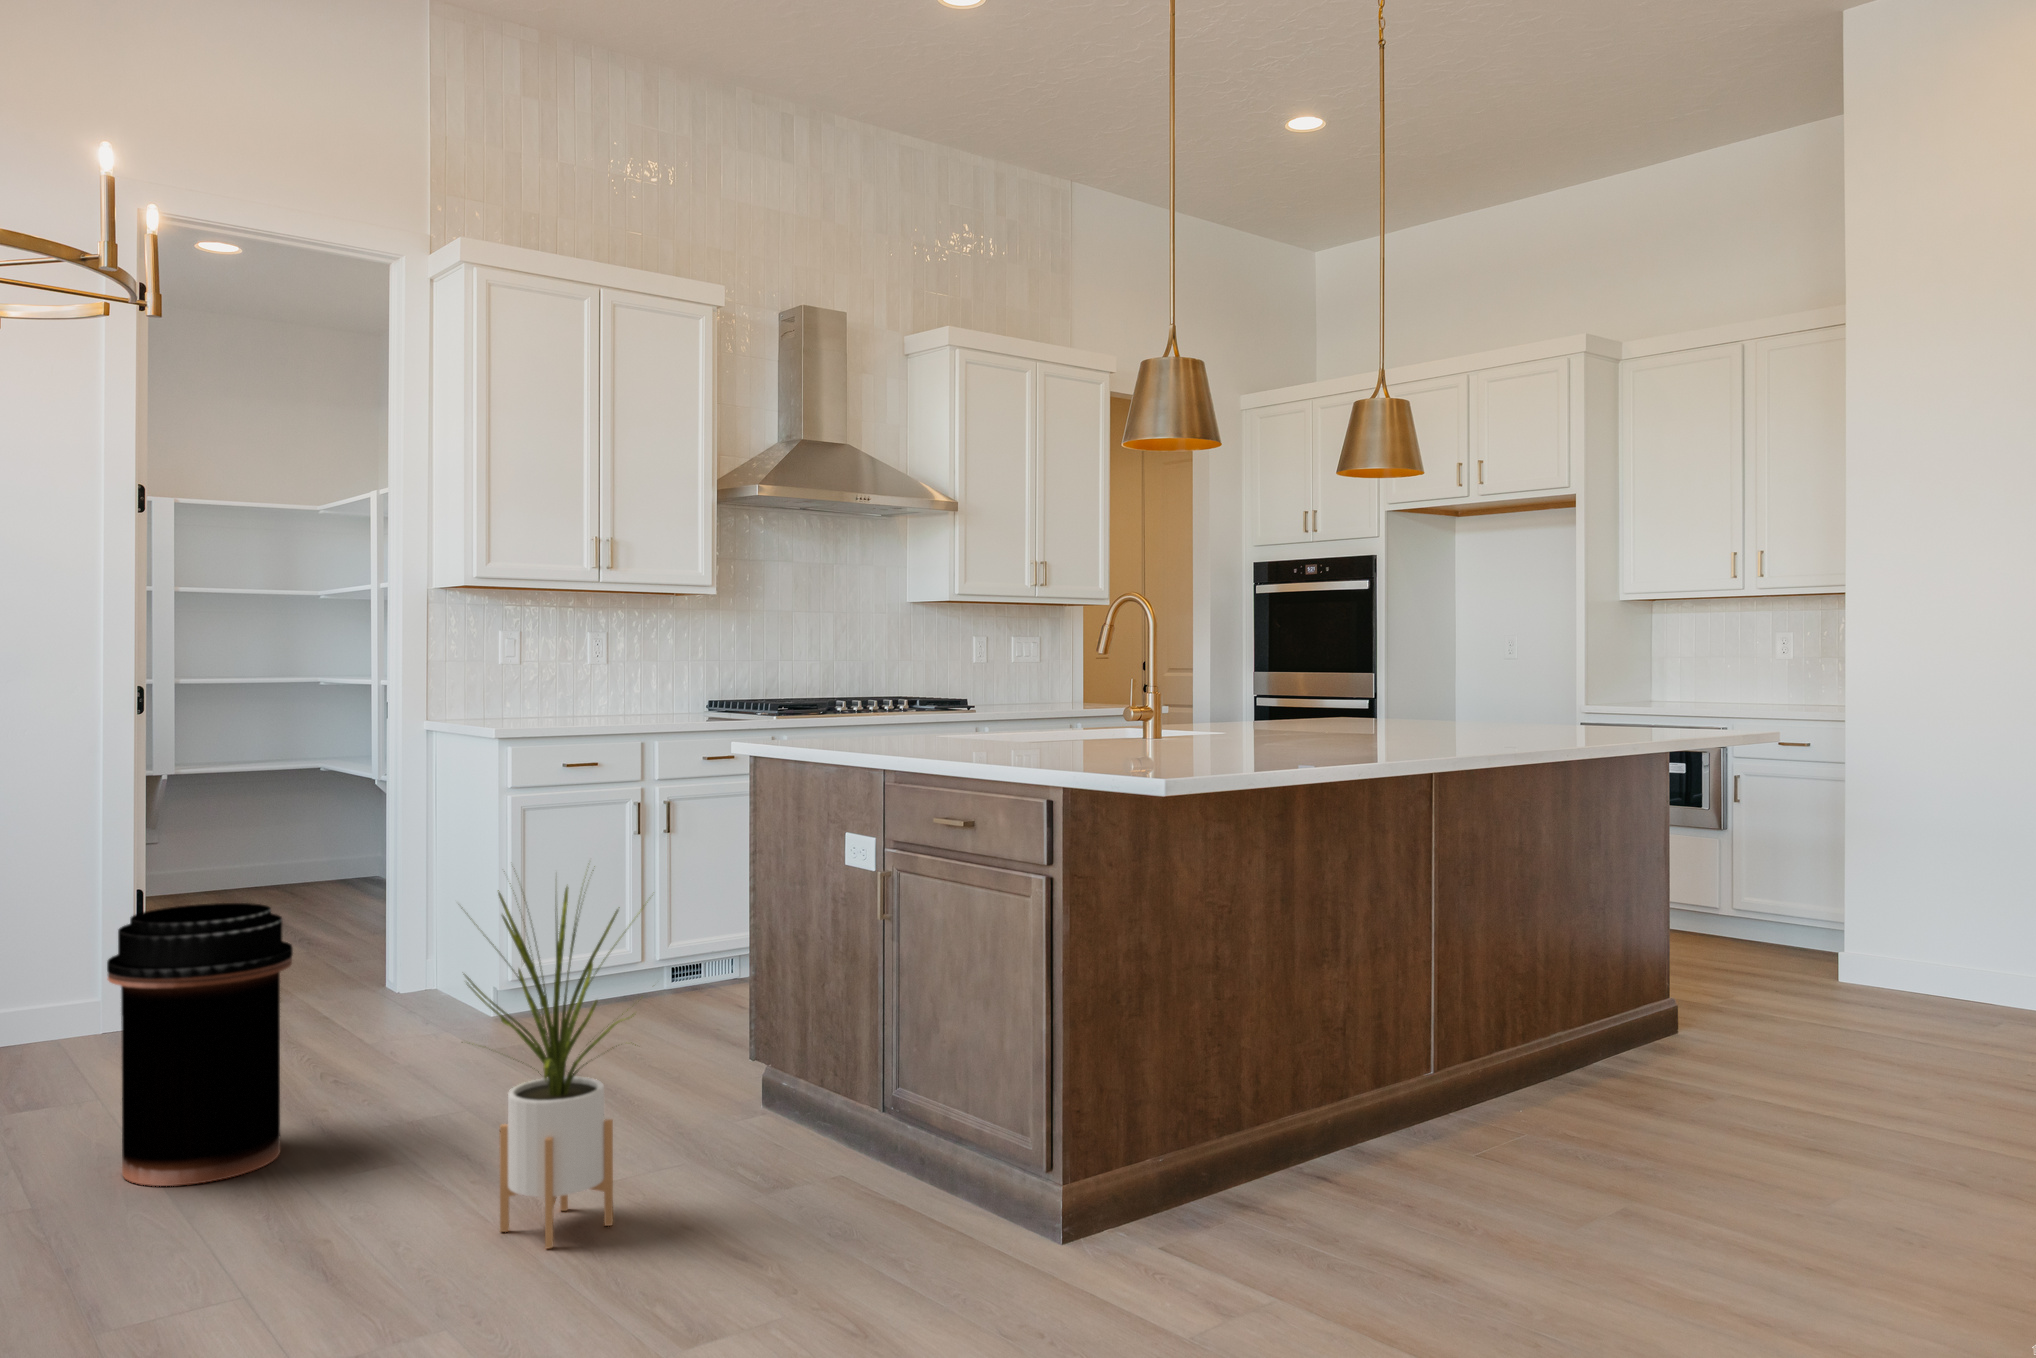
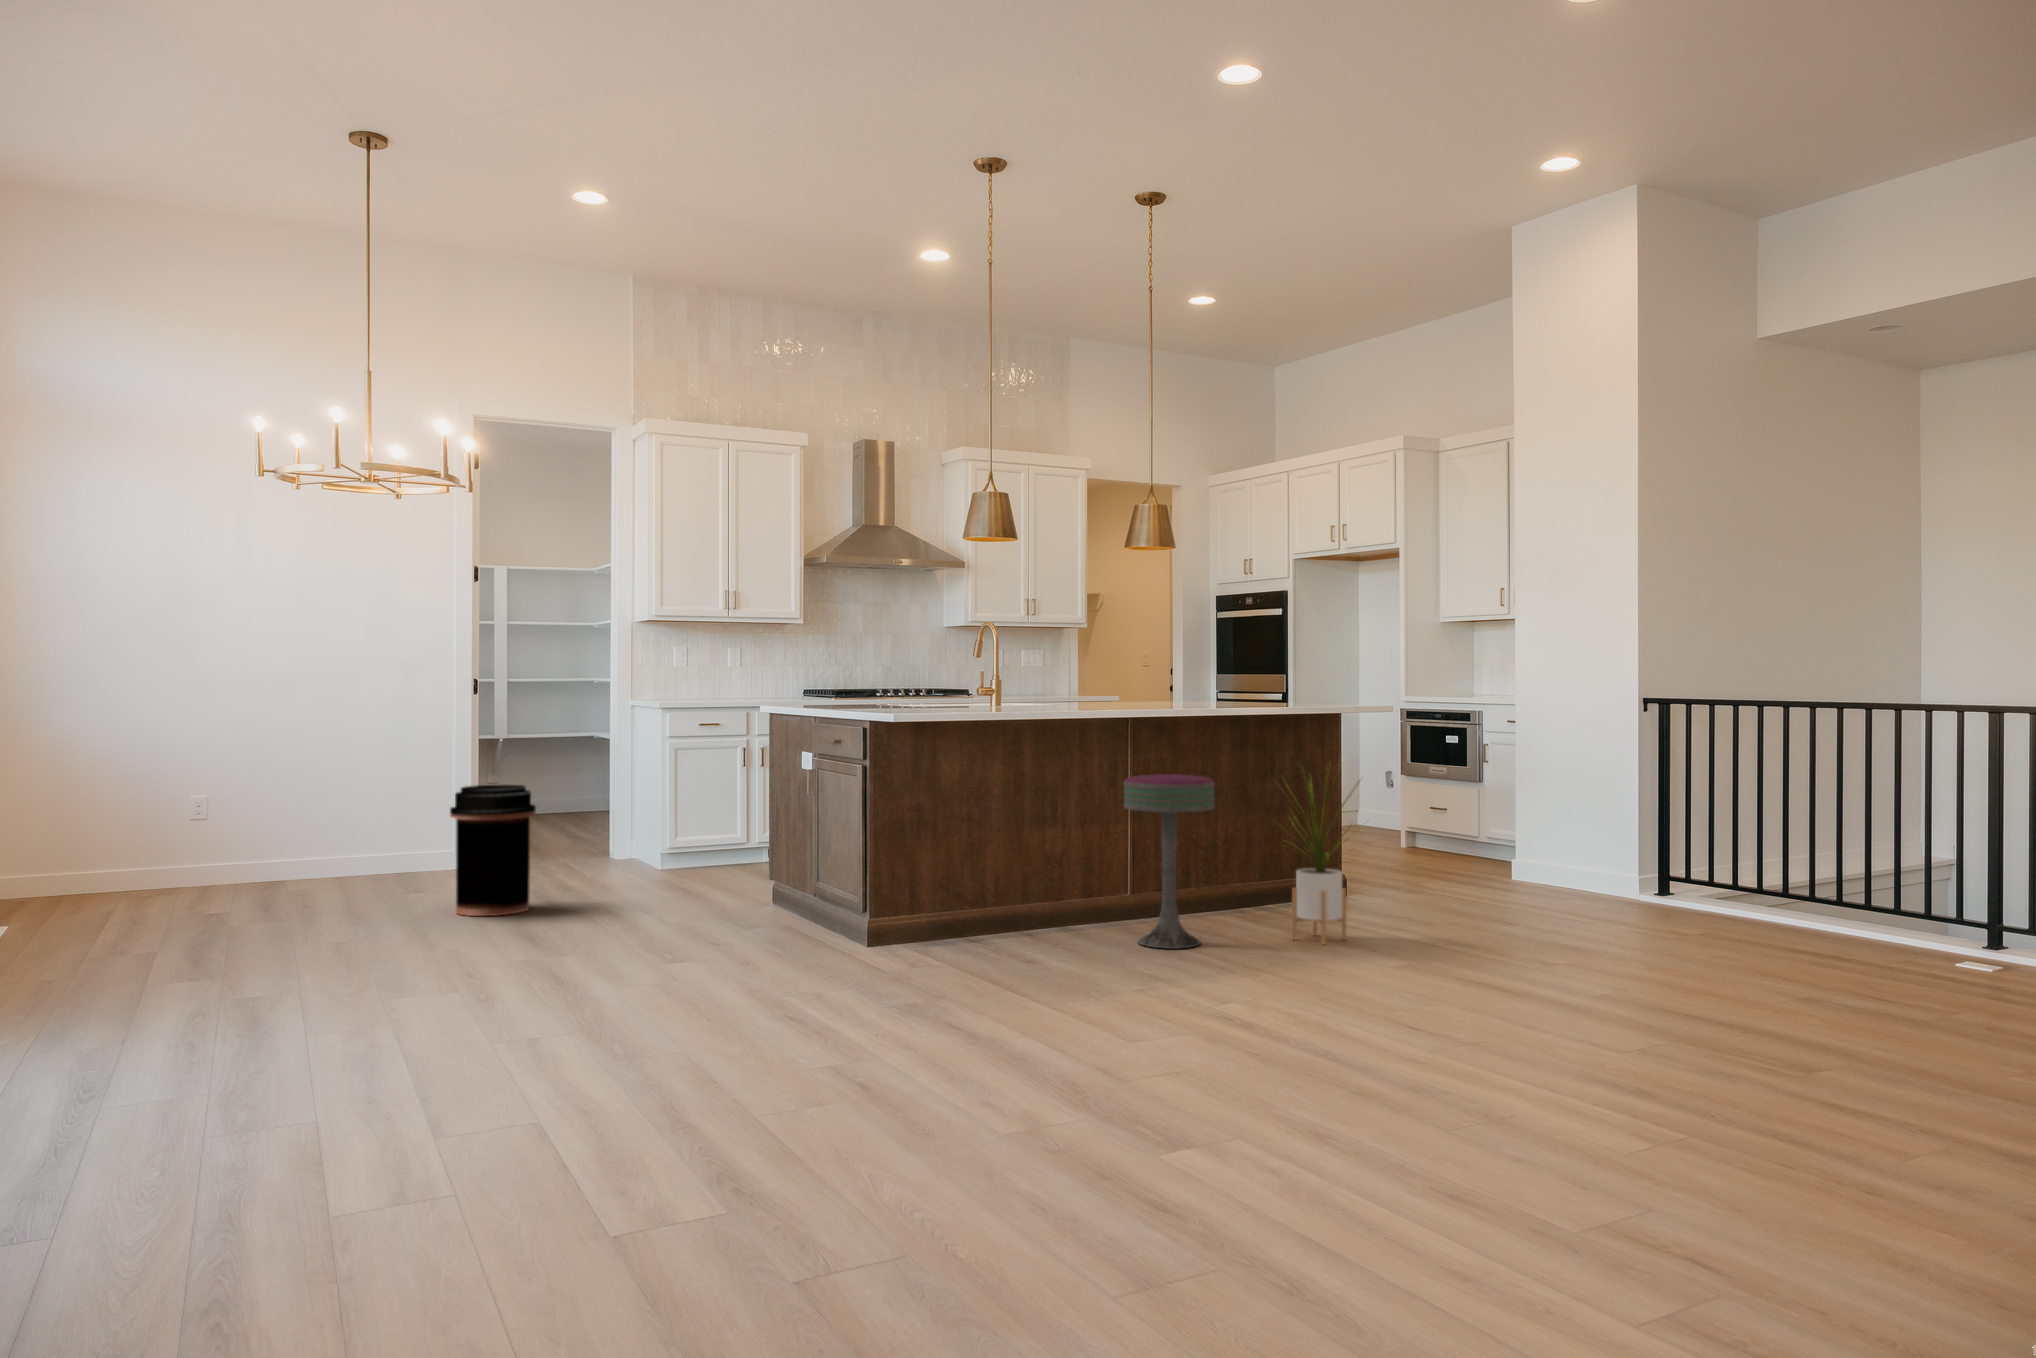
house plant: present [465,866,640,1248] -> present [1284,779,1360,944]
bar stool: none [1521,871,1705,1213] -> present [1124,774,1215,949]

